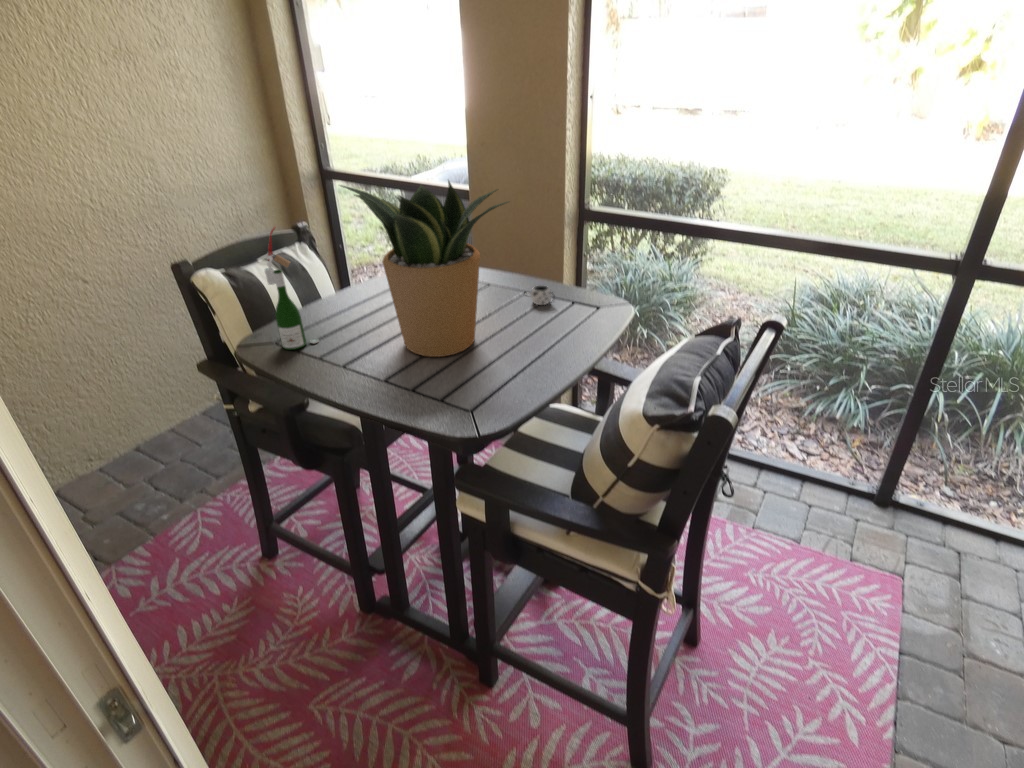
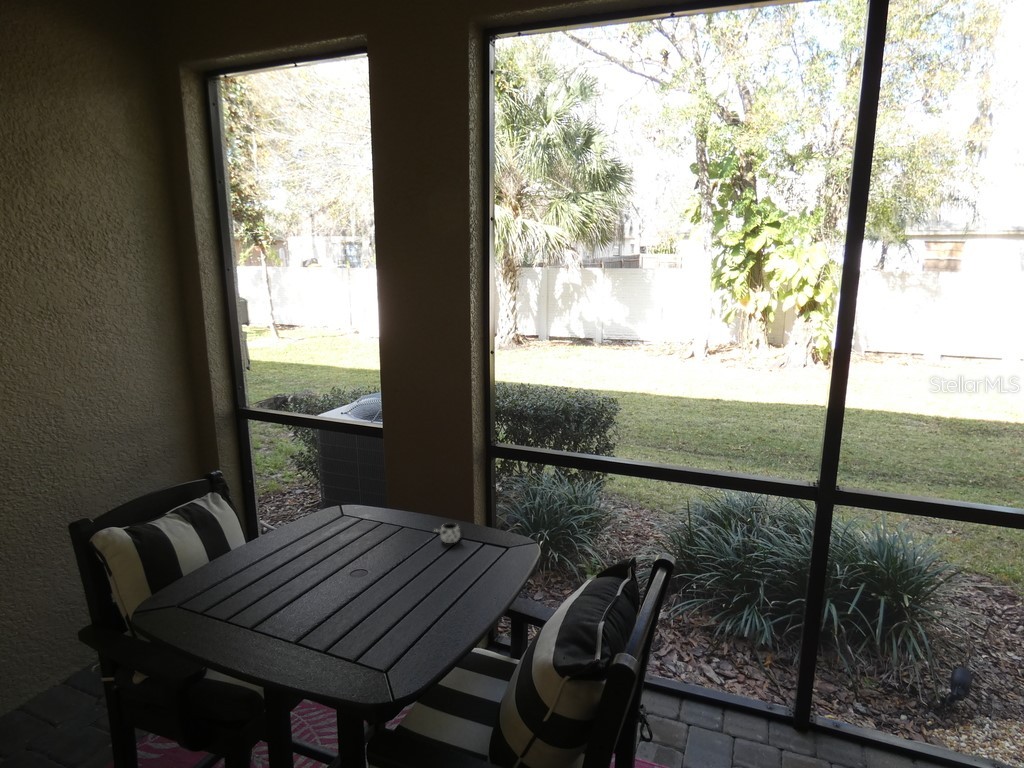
potted plant: present [341,181,509,357] -> none [255,433,421,608]
wine bottle: present [265,227,318,350] -> none [169,483,219,608]

